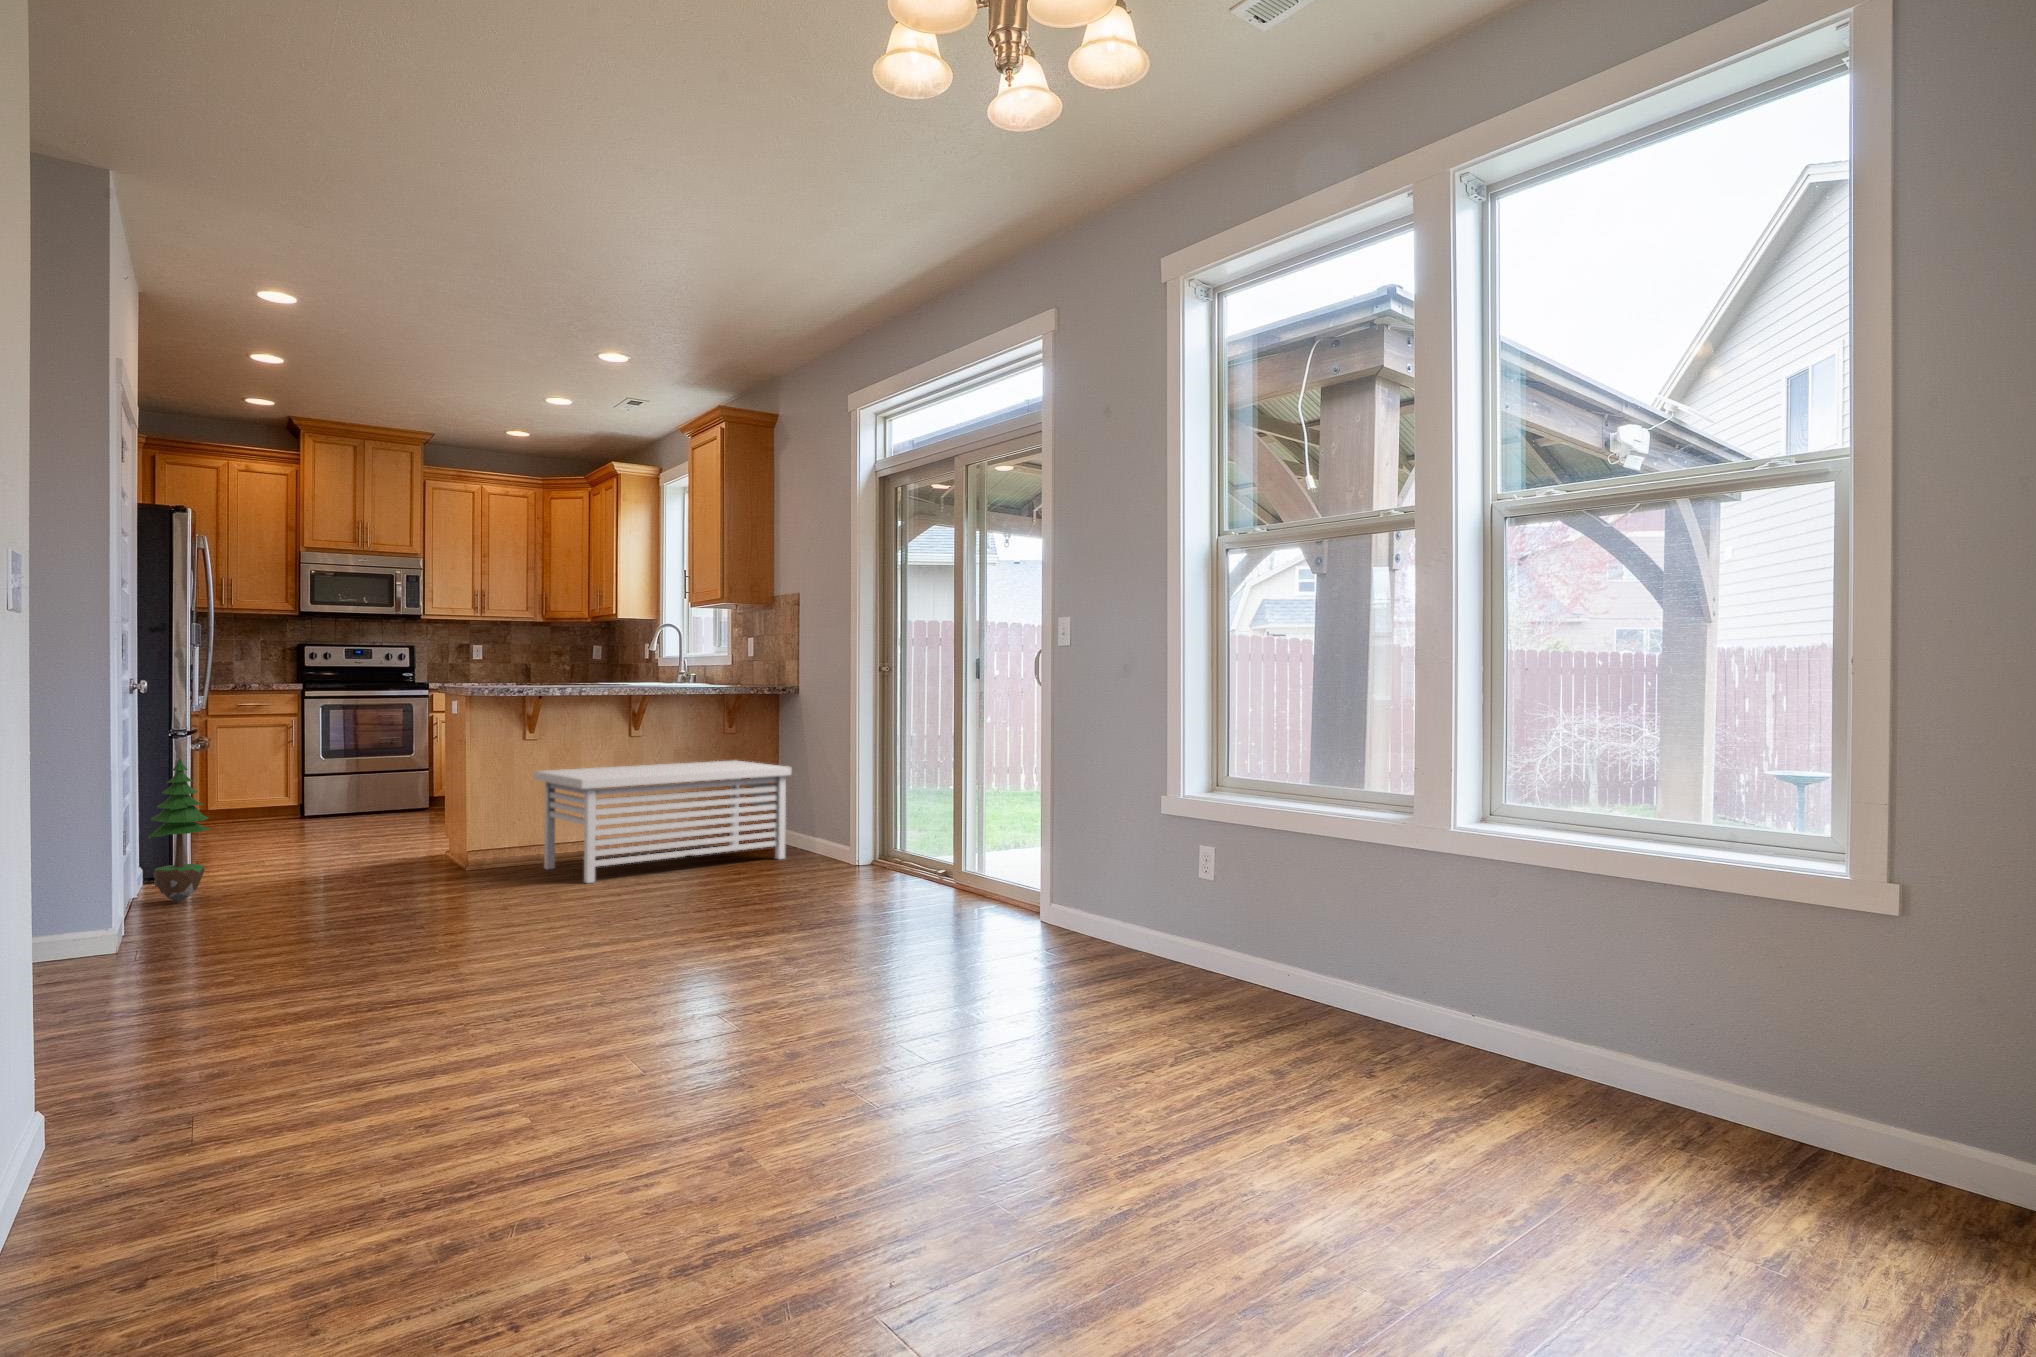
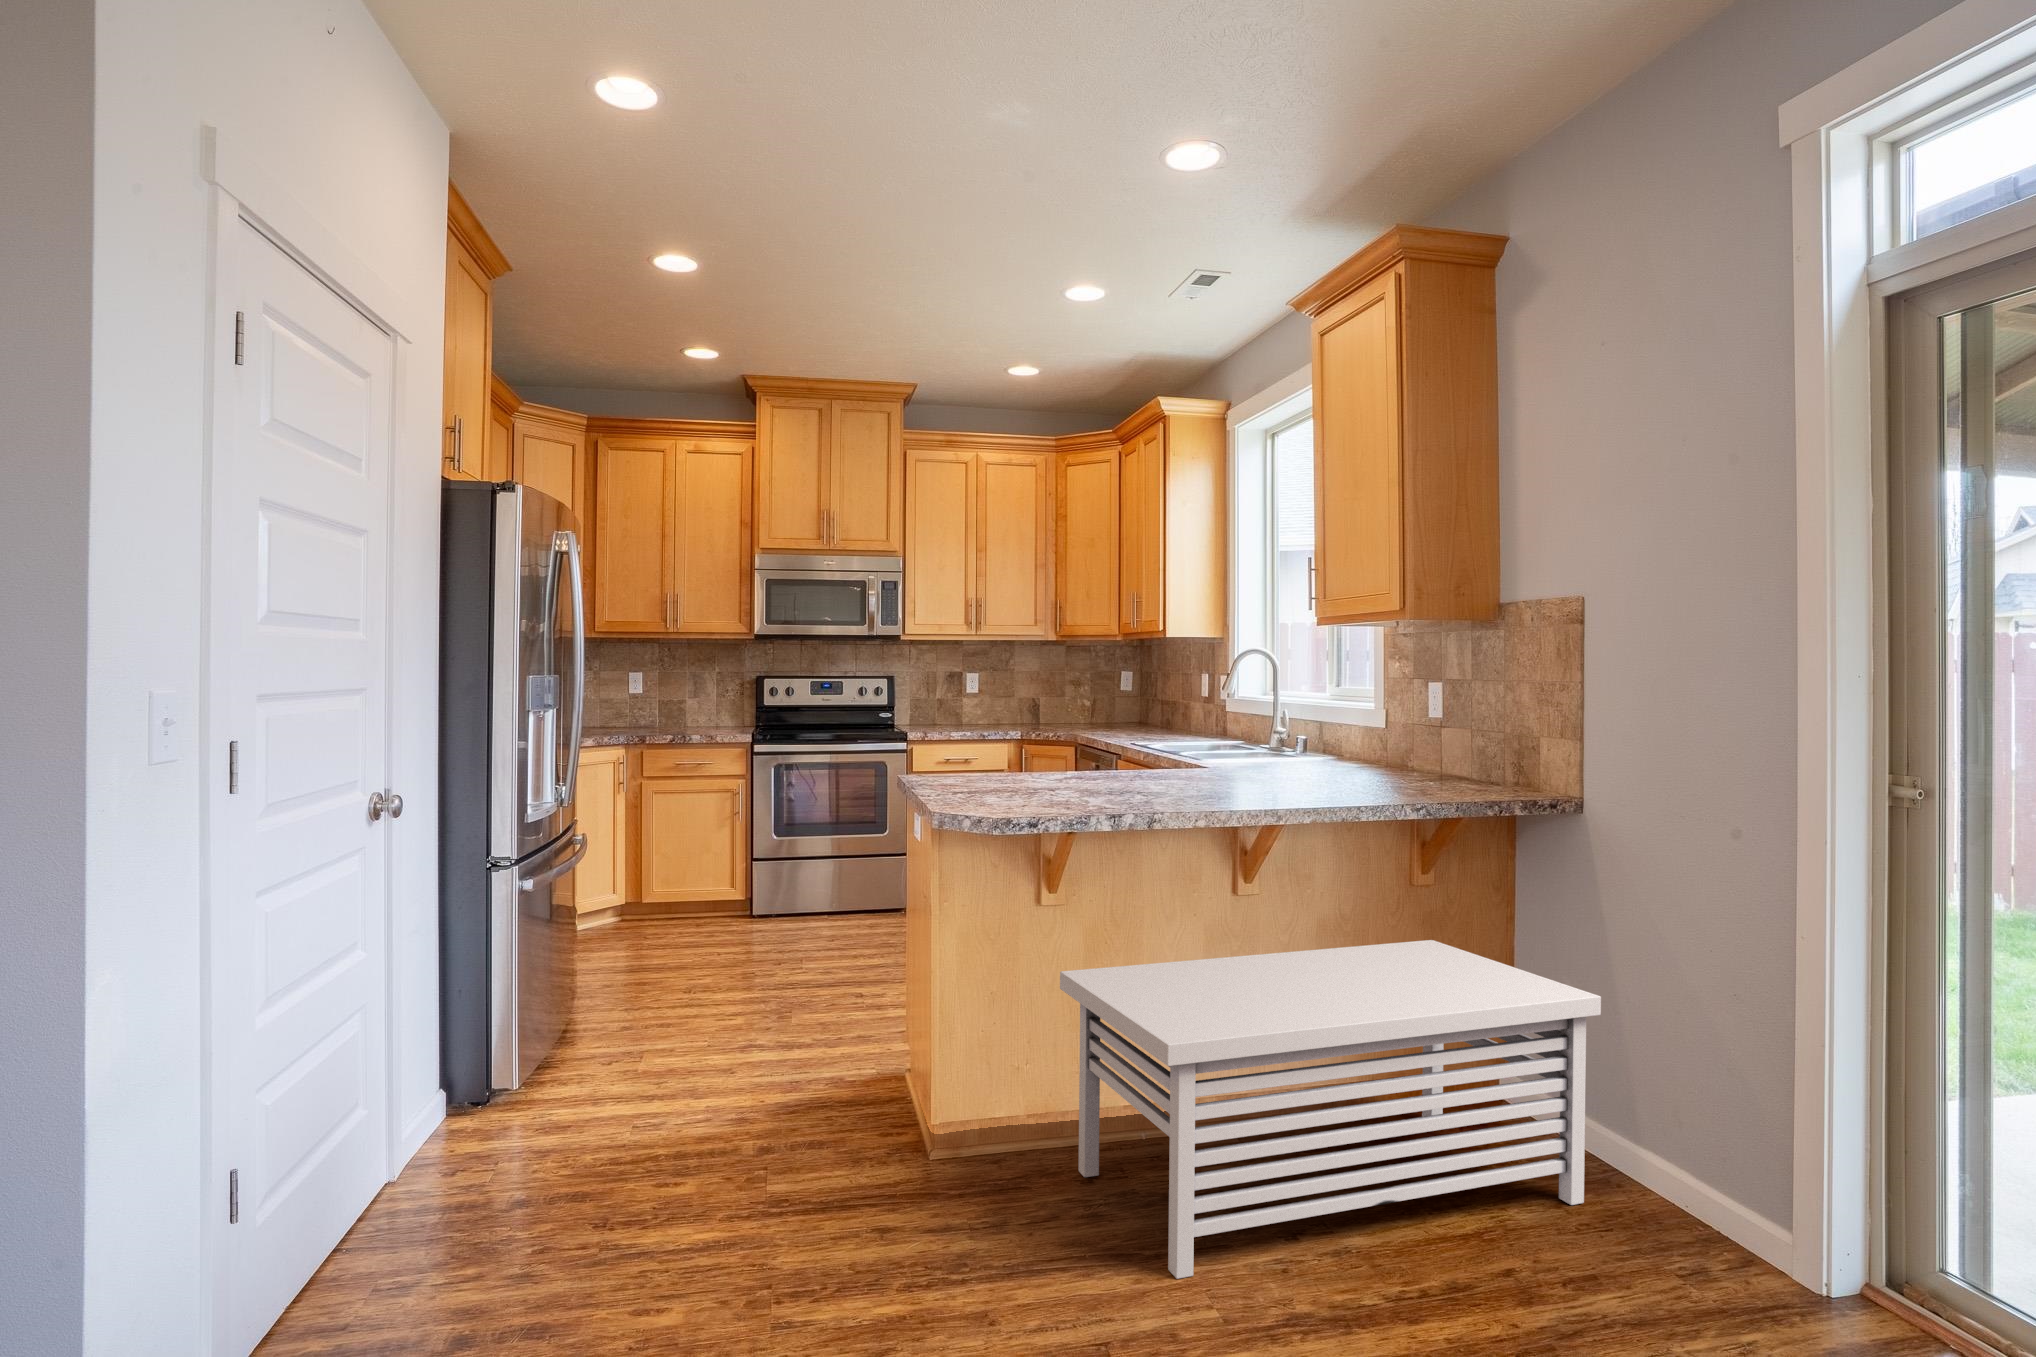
potted tree: present [148,758,210,902] -> none [376,950,489,1230]

